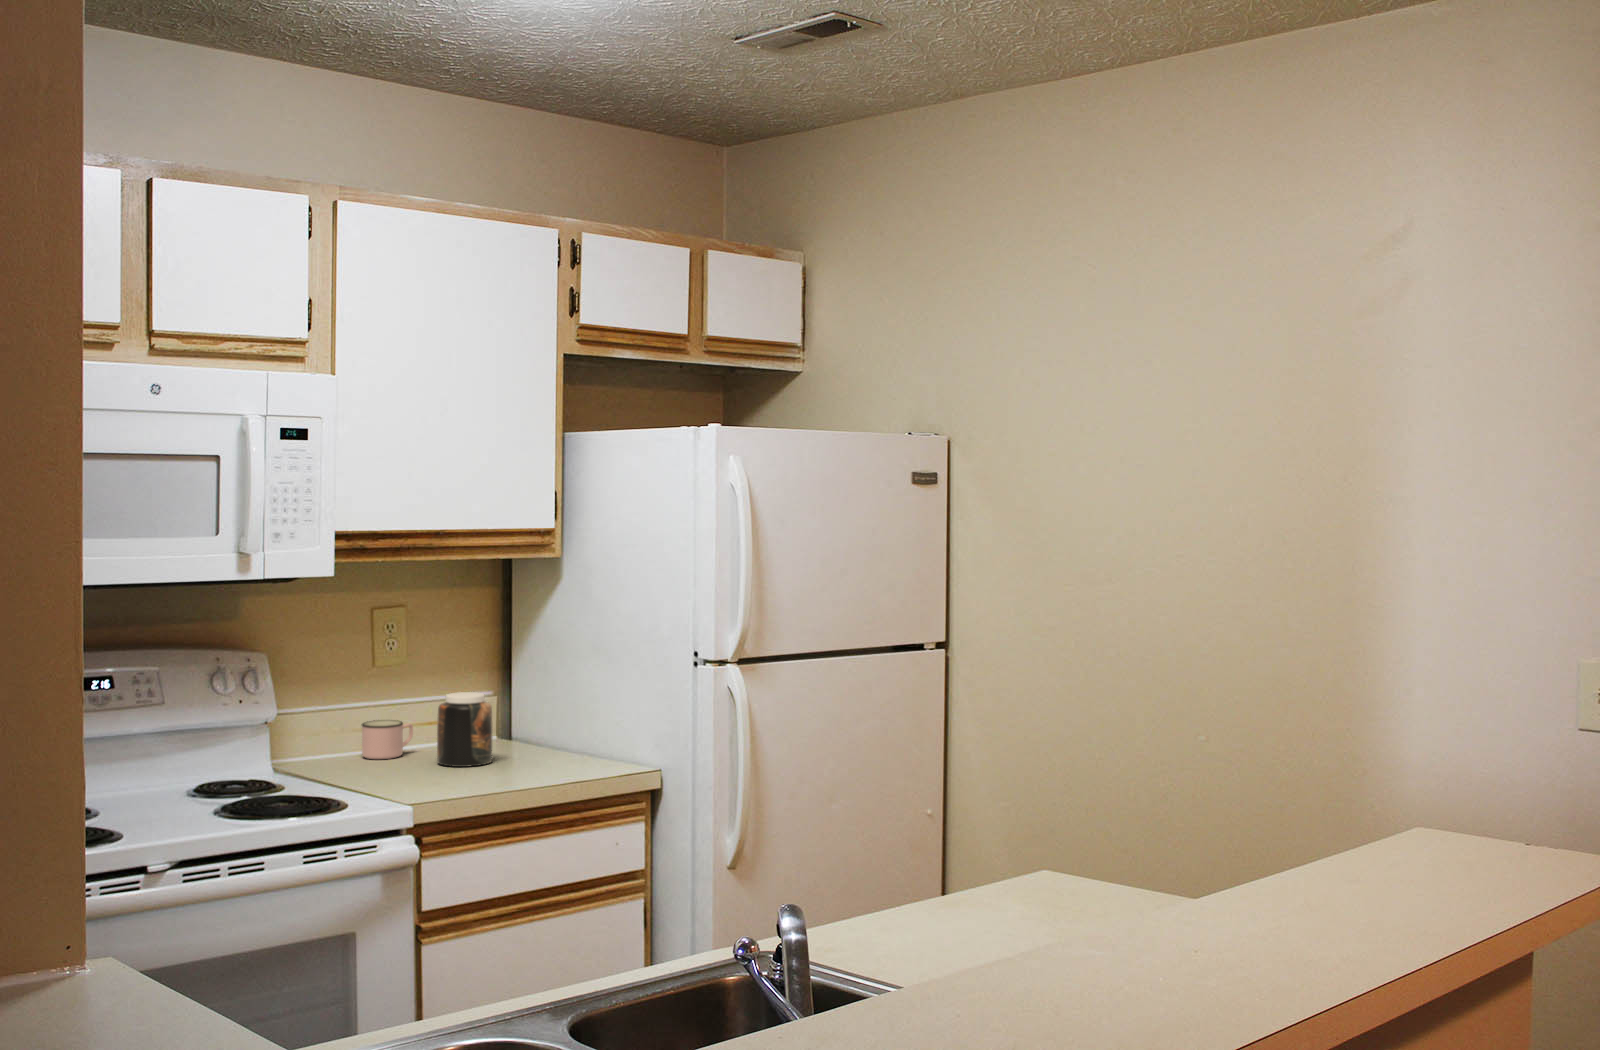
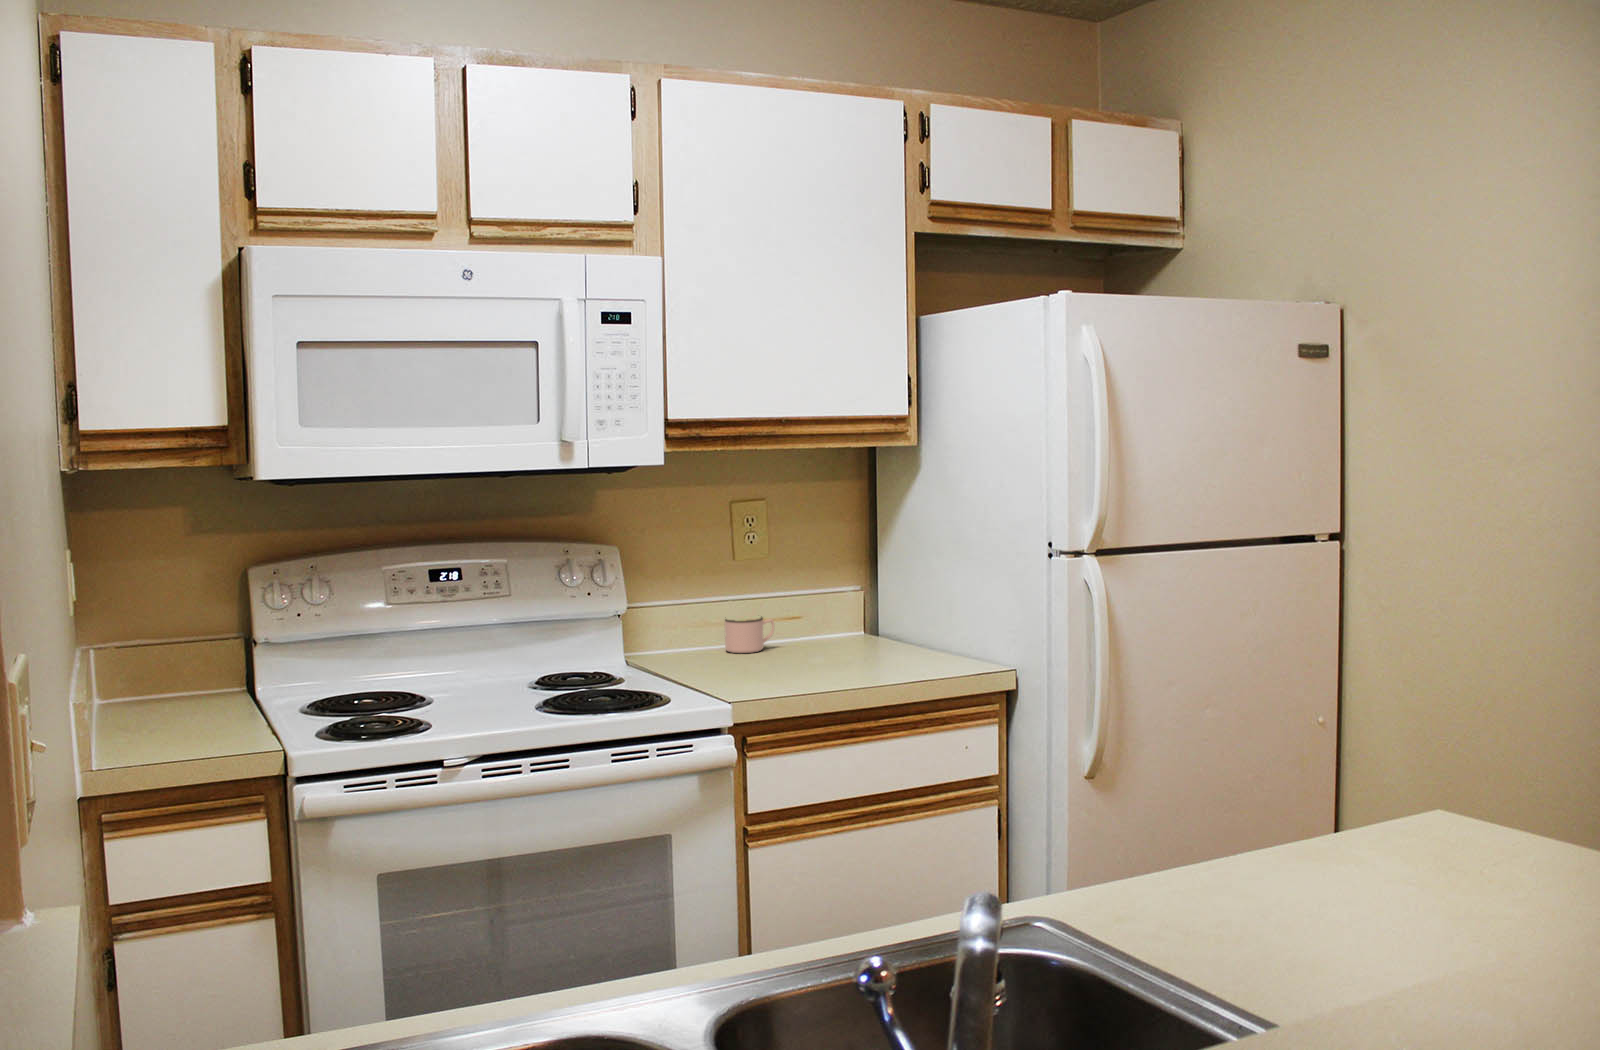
jar: present [437,692,492,767] -> none [788,589,843,664]

